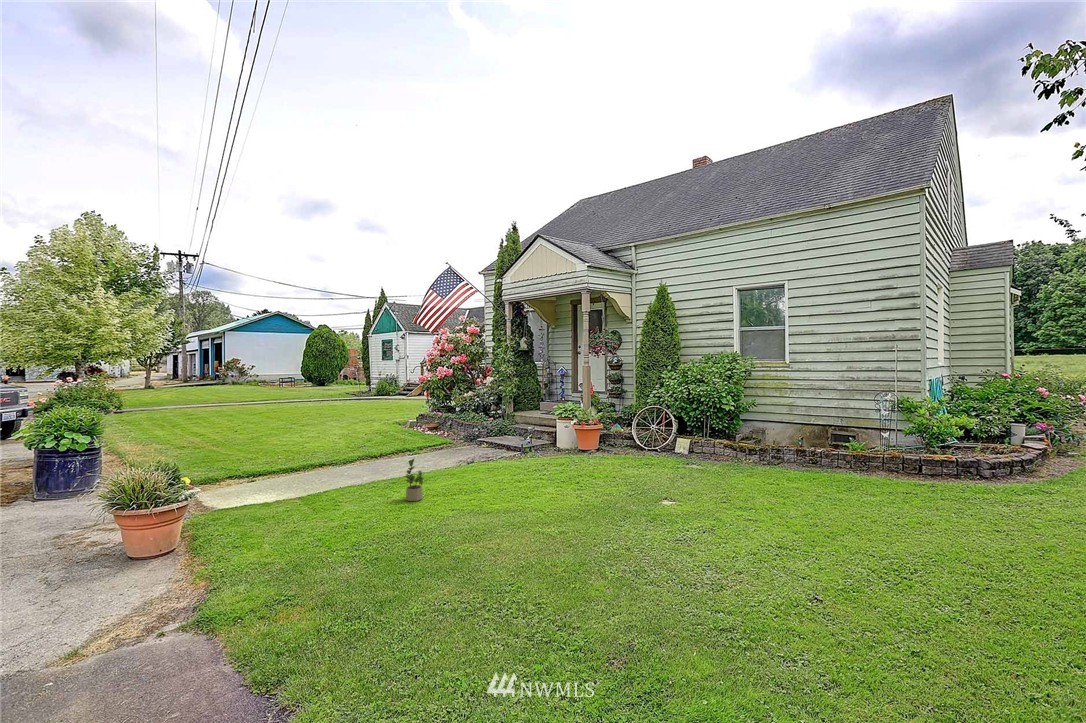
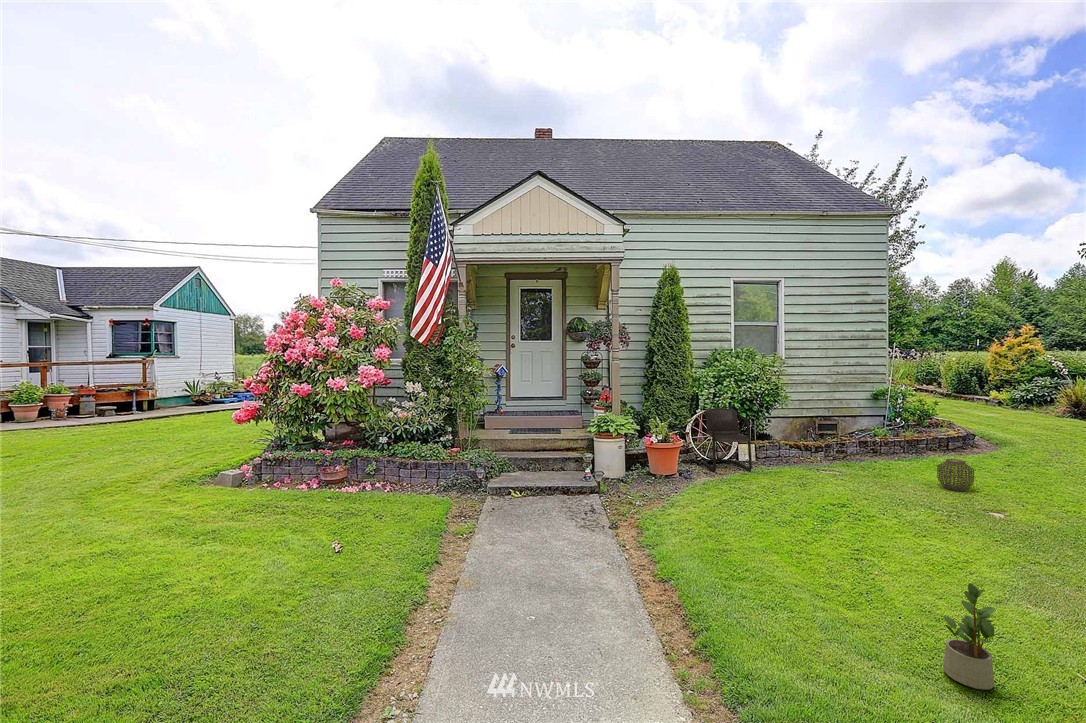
chair: none [627,403,667,455] -> present [704,408,752,472]
woven basket: none [738,459,767,490] -> present [937,459,974,491]

